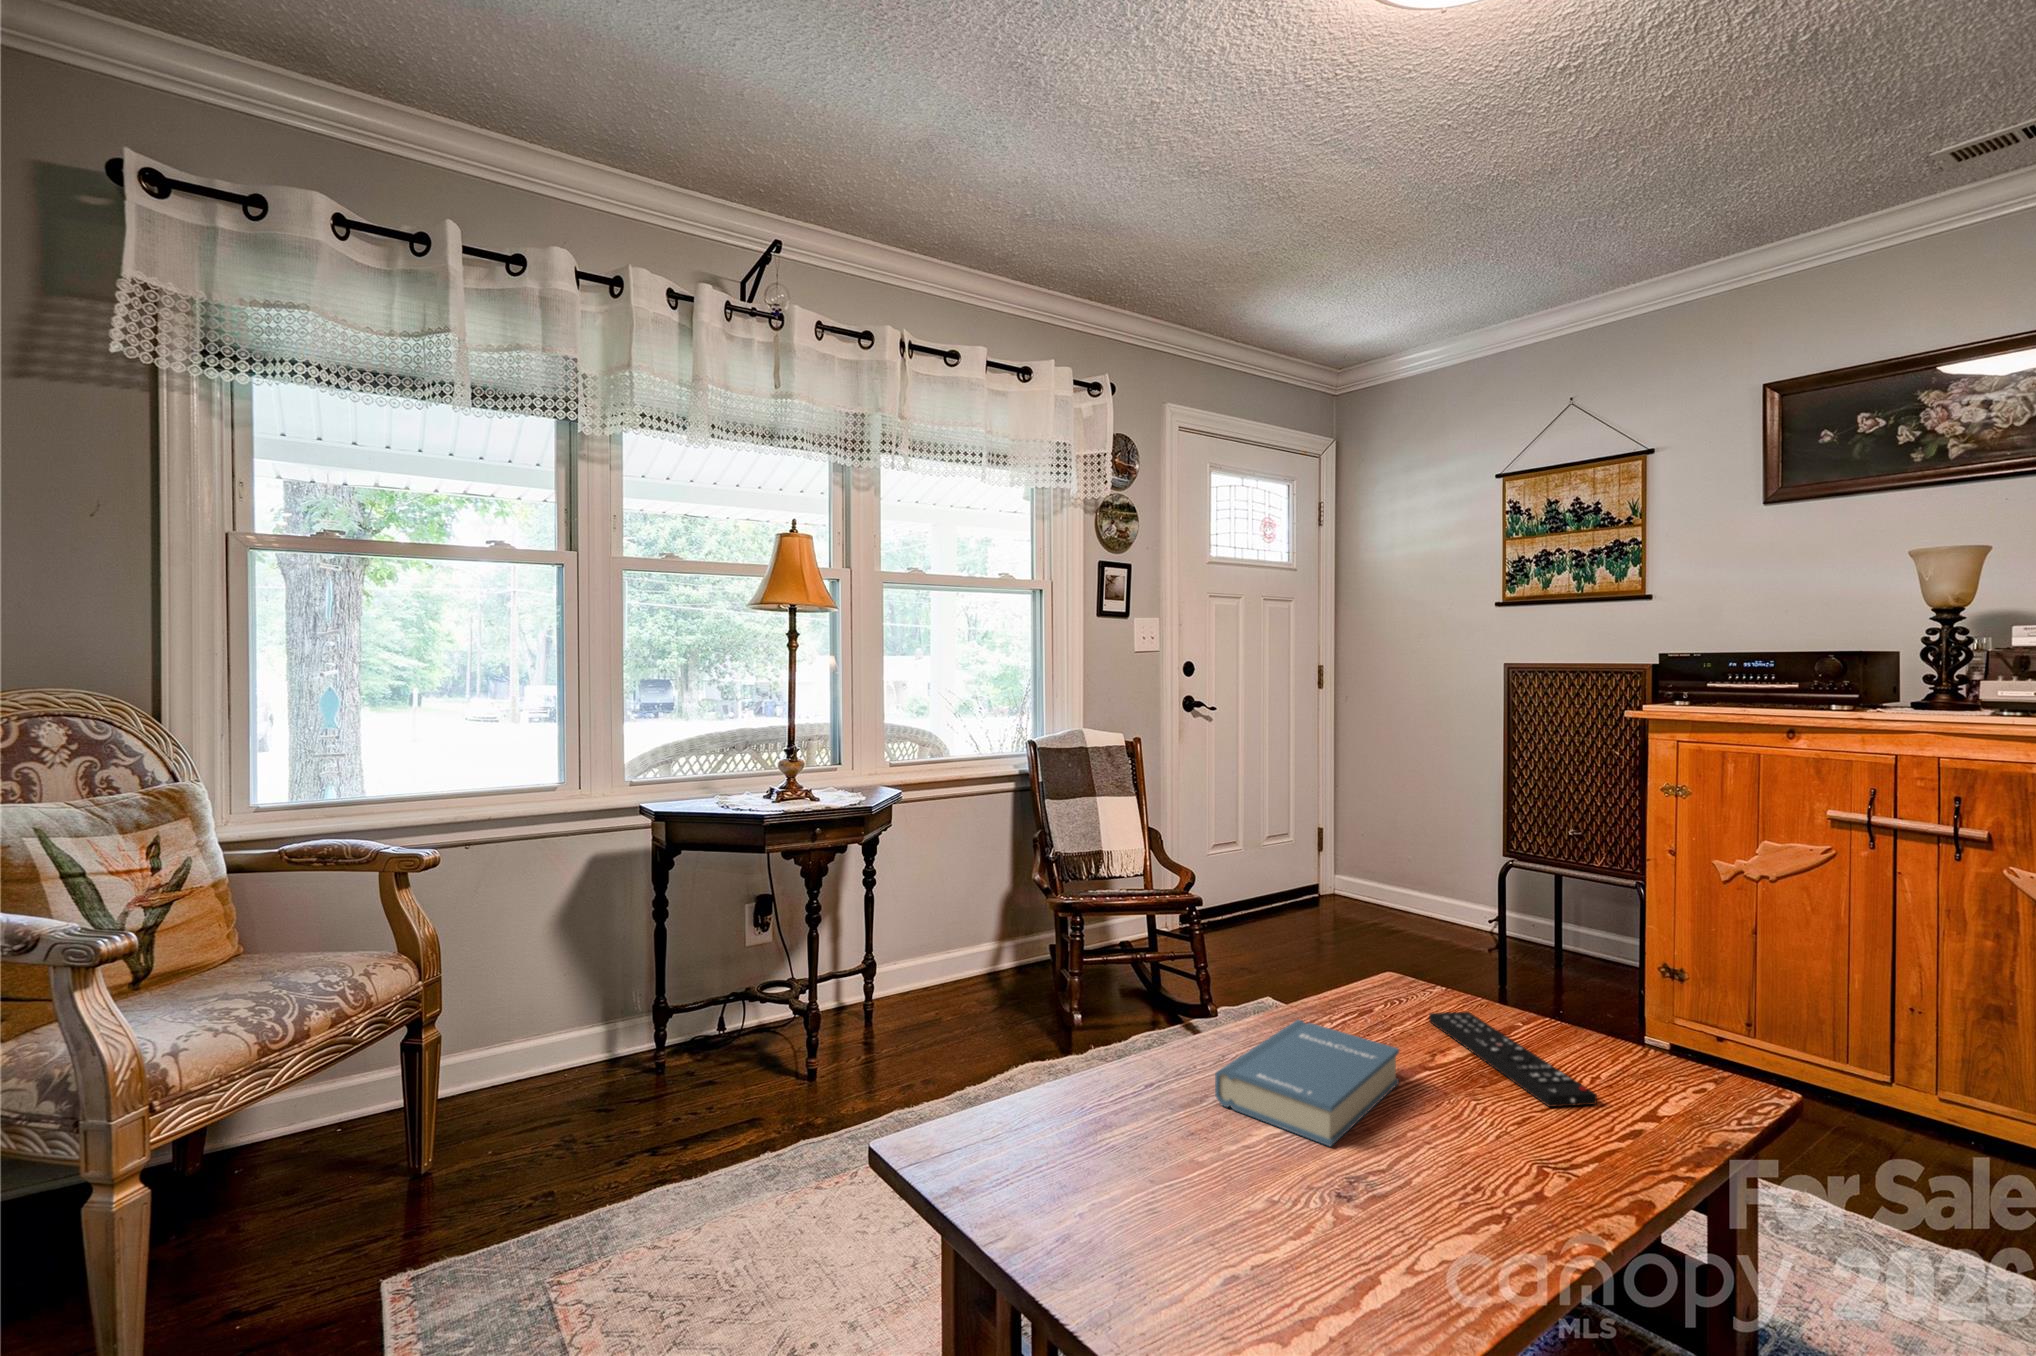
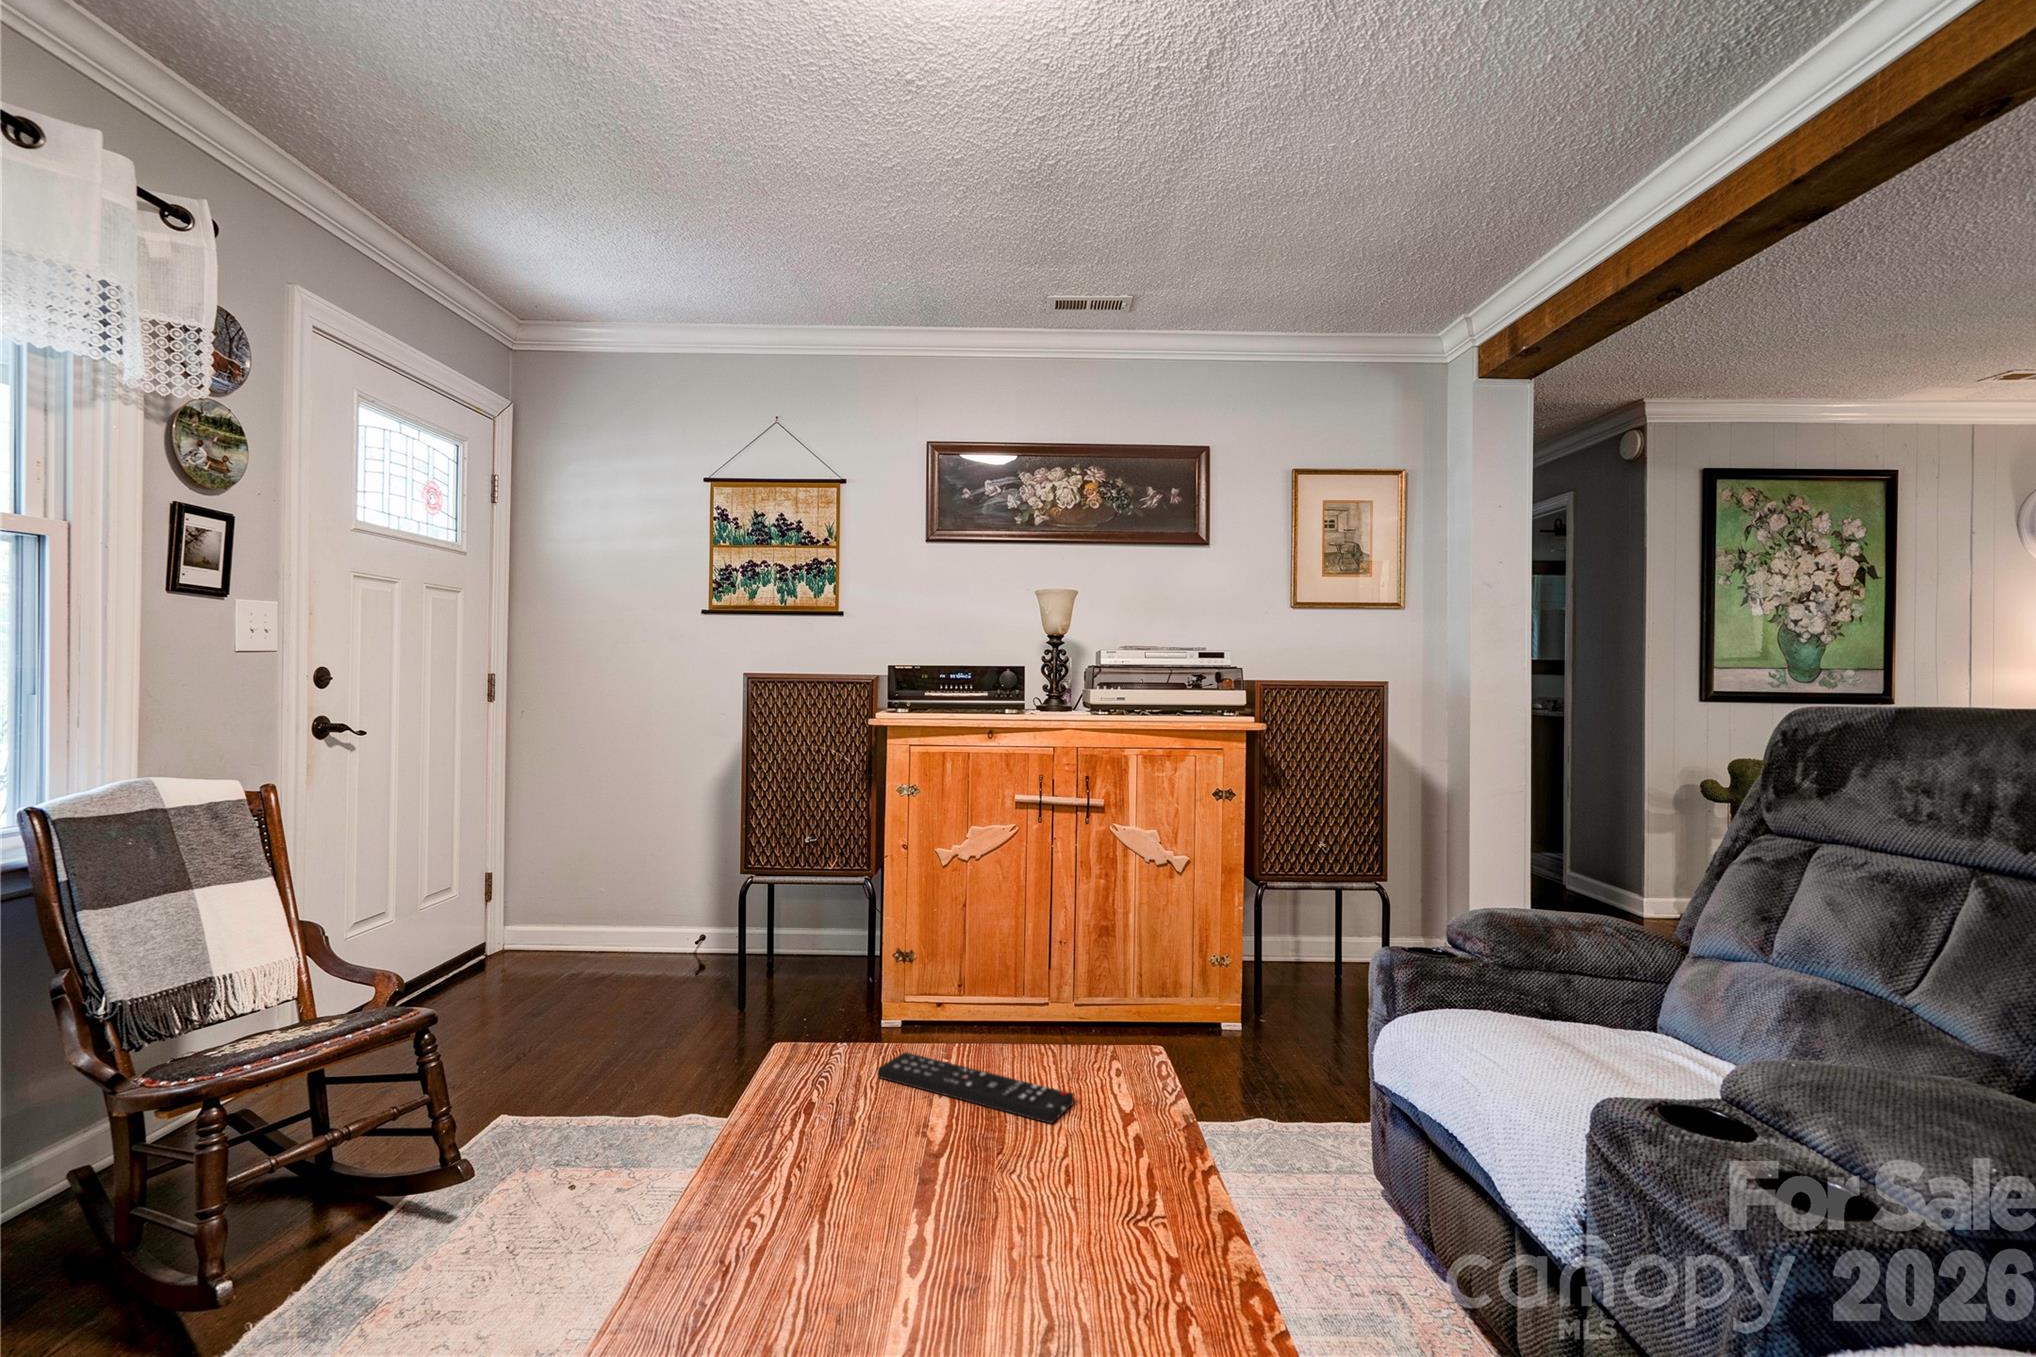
hardback book: present [1215,1020,1399,1146] -> none [792,1123,961,1301]

